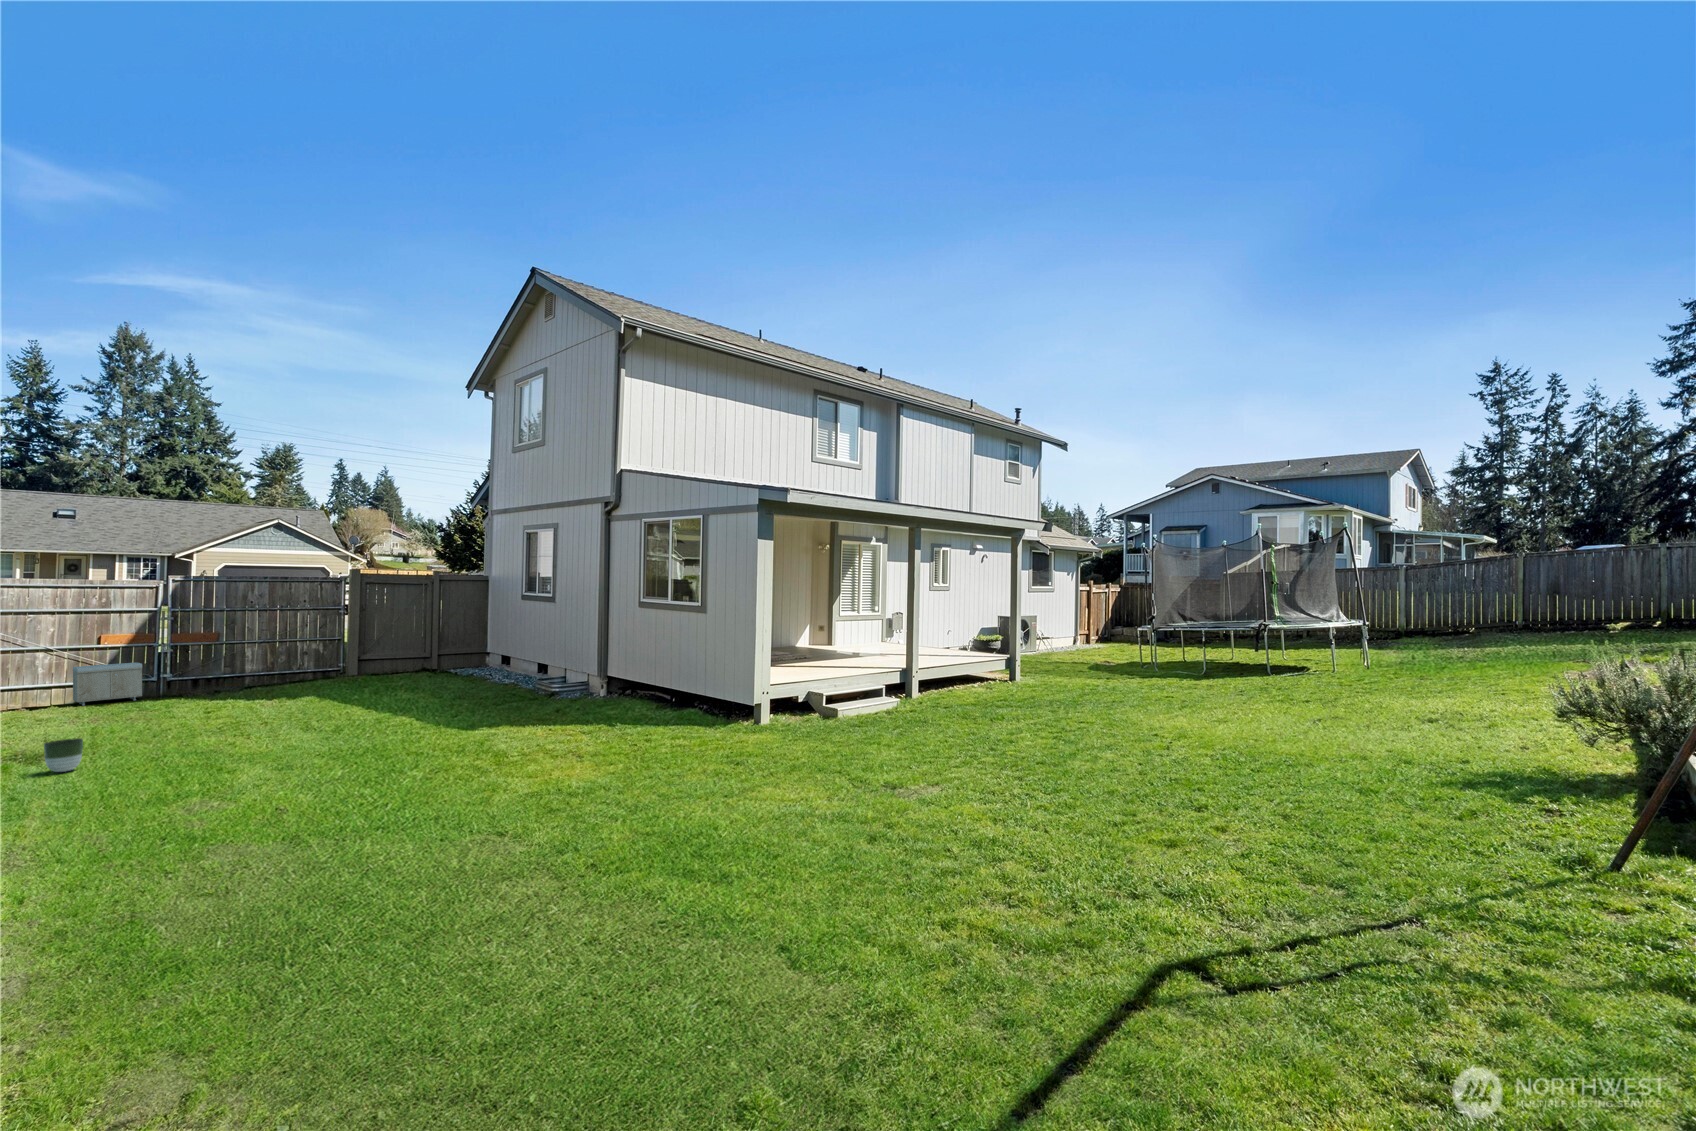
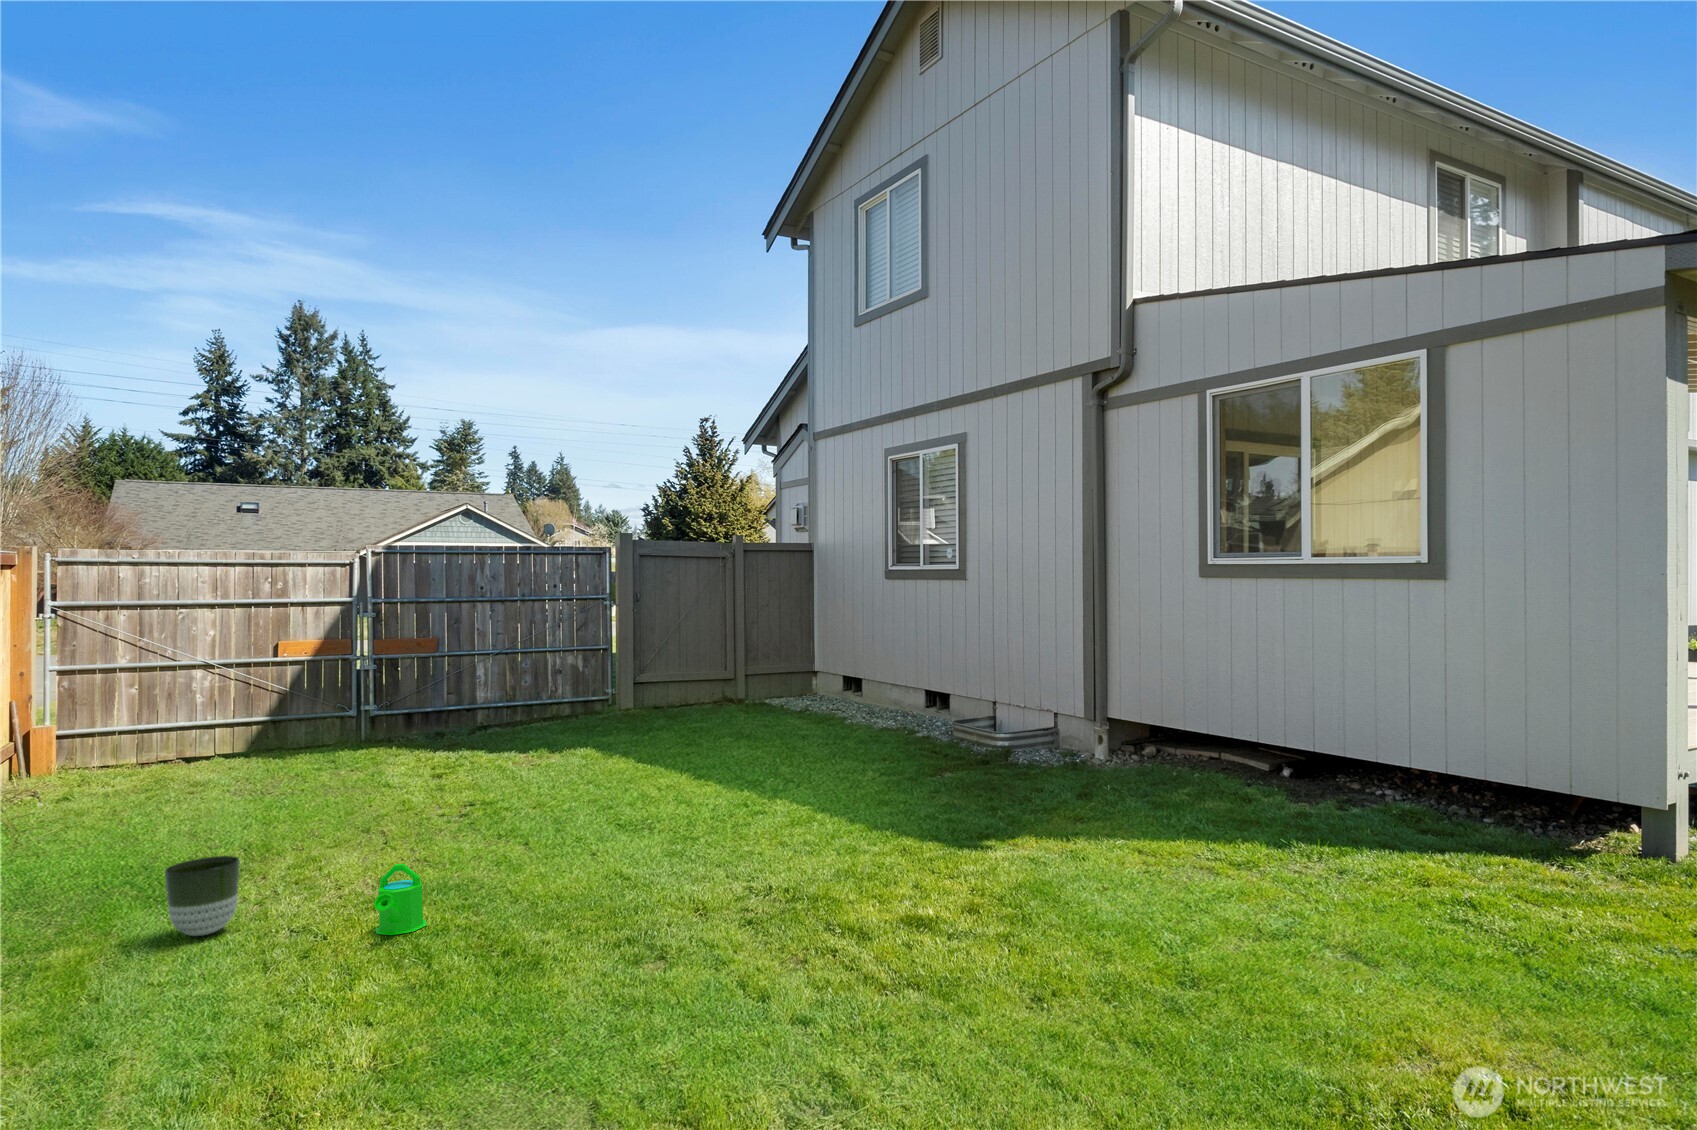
storage bench: present [73,662,142,706] -> none [243,686,338,757]
watering can: none [153,738,181,768] -> present [374,864,427,935]

